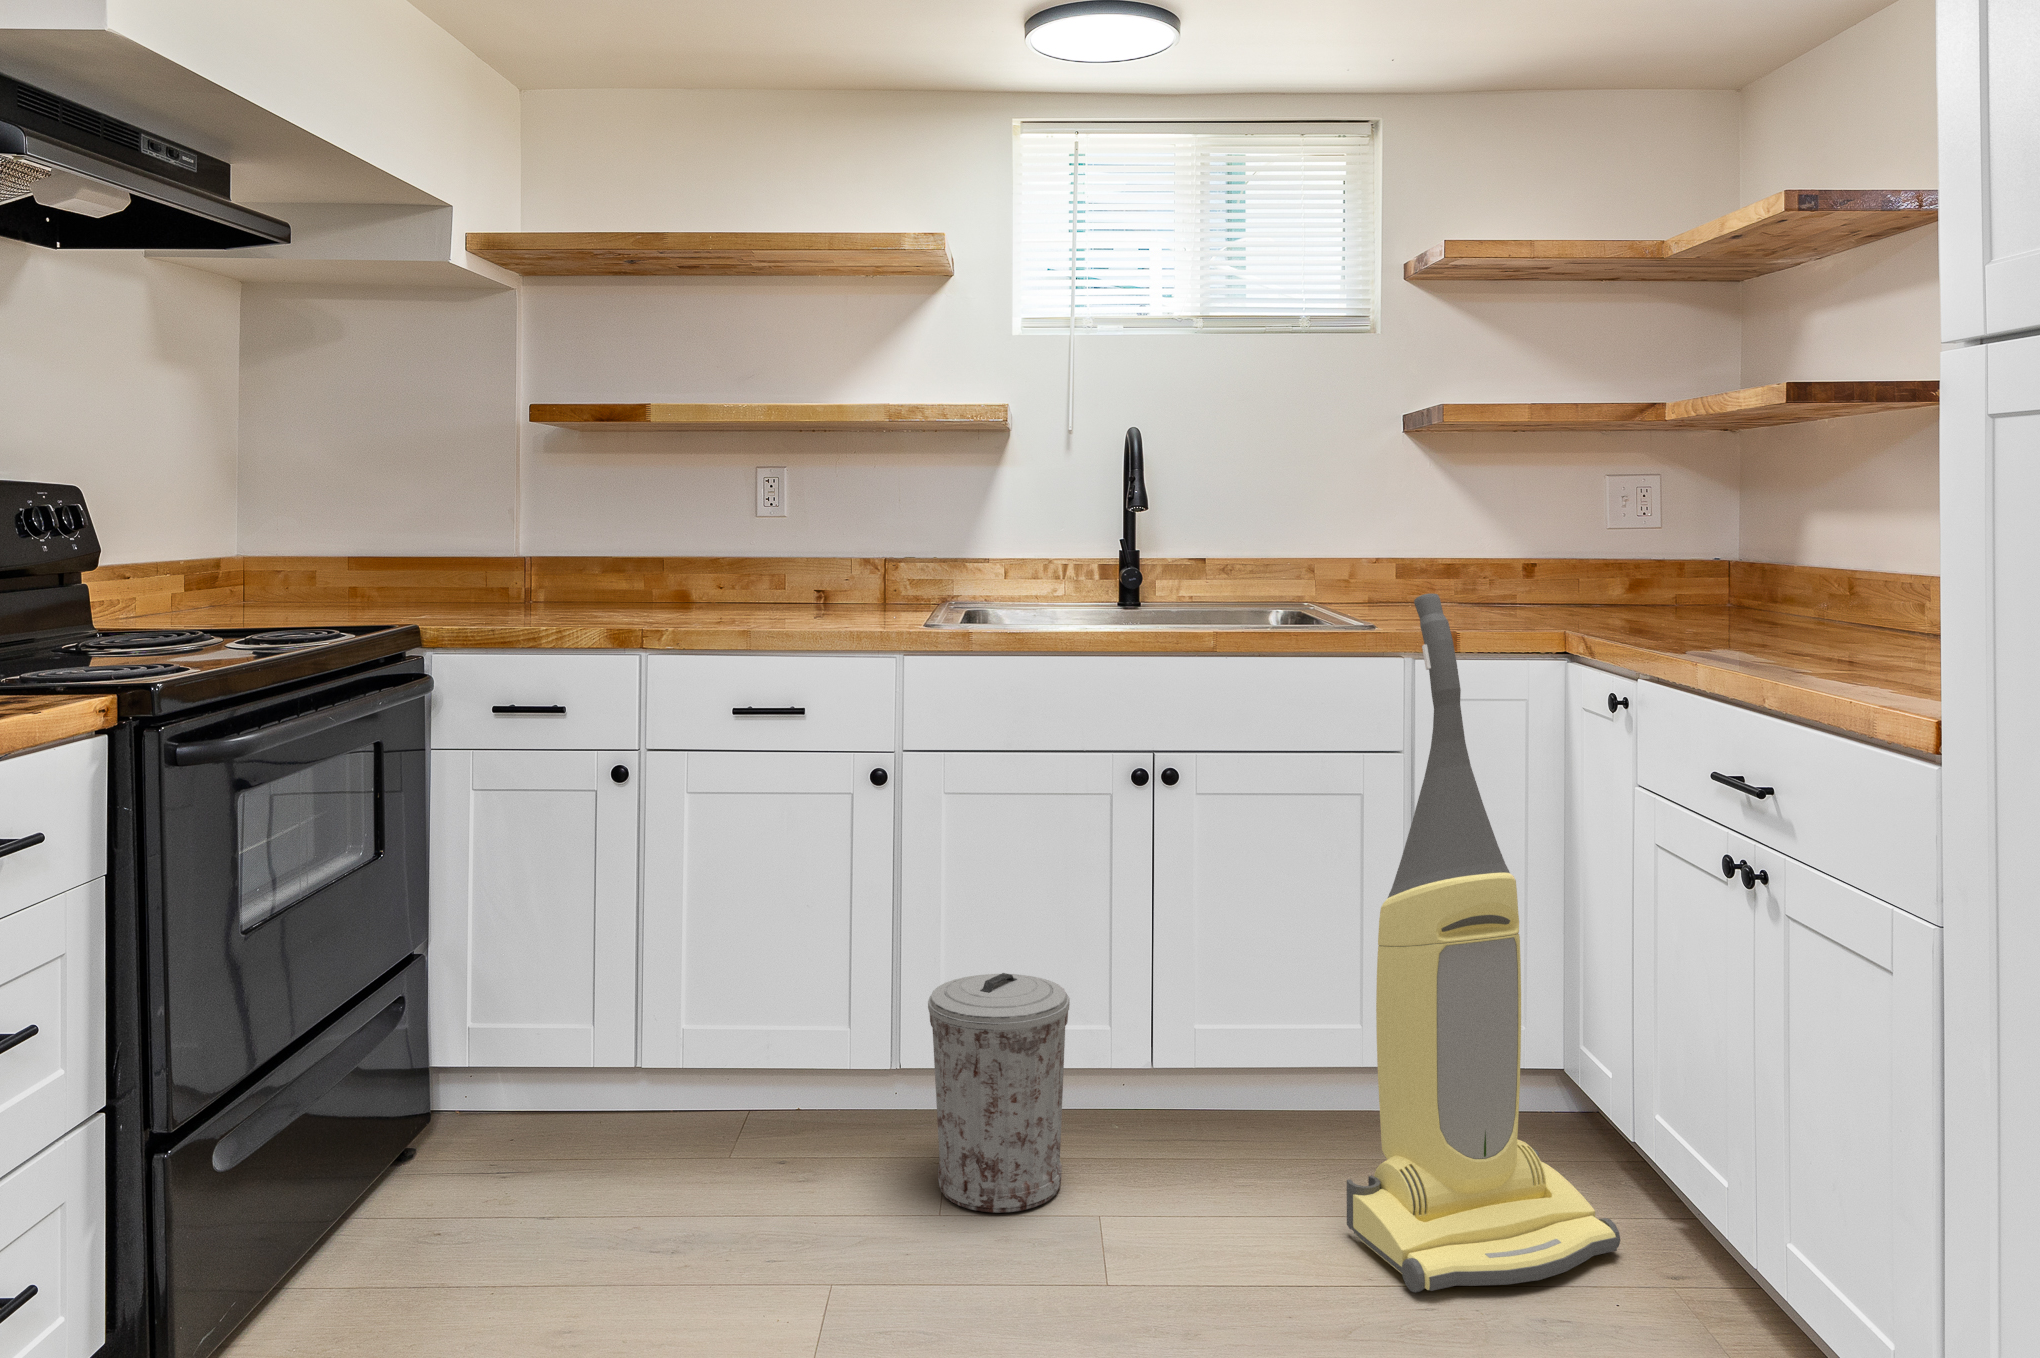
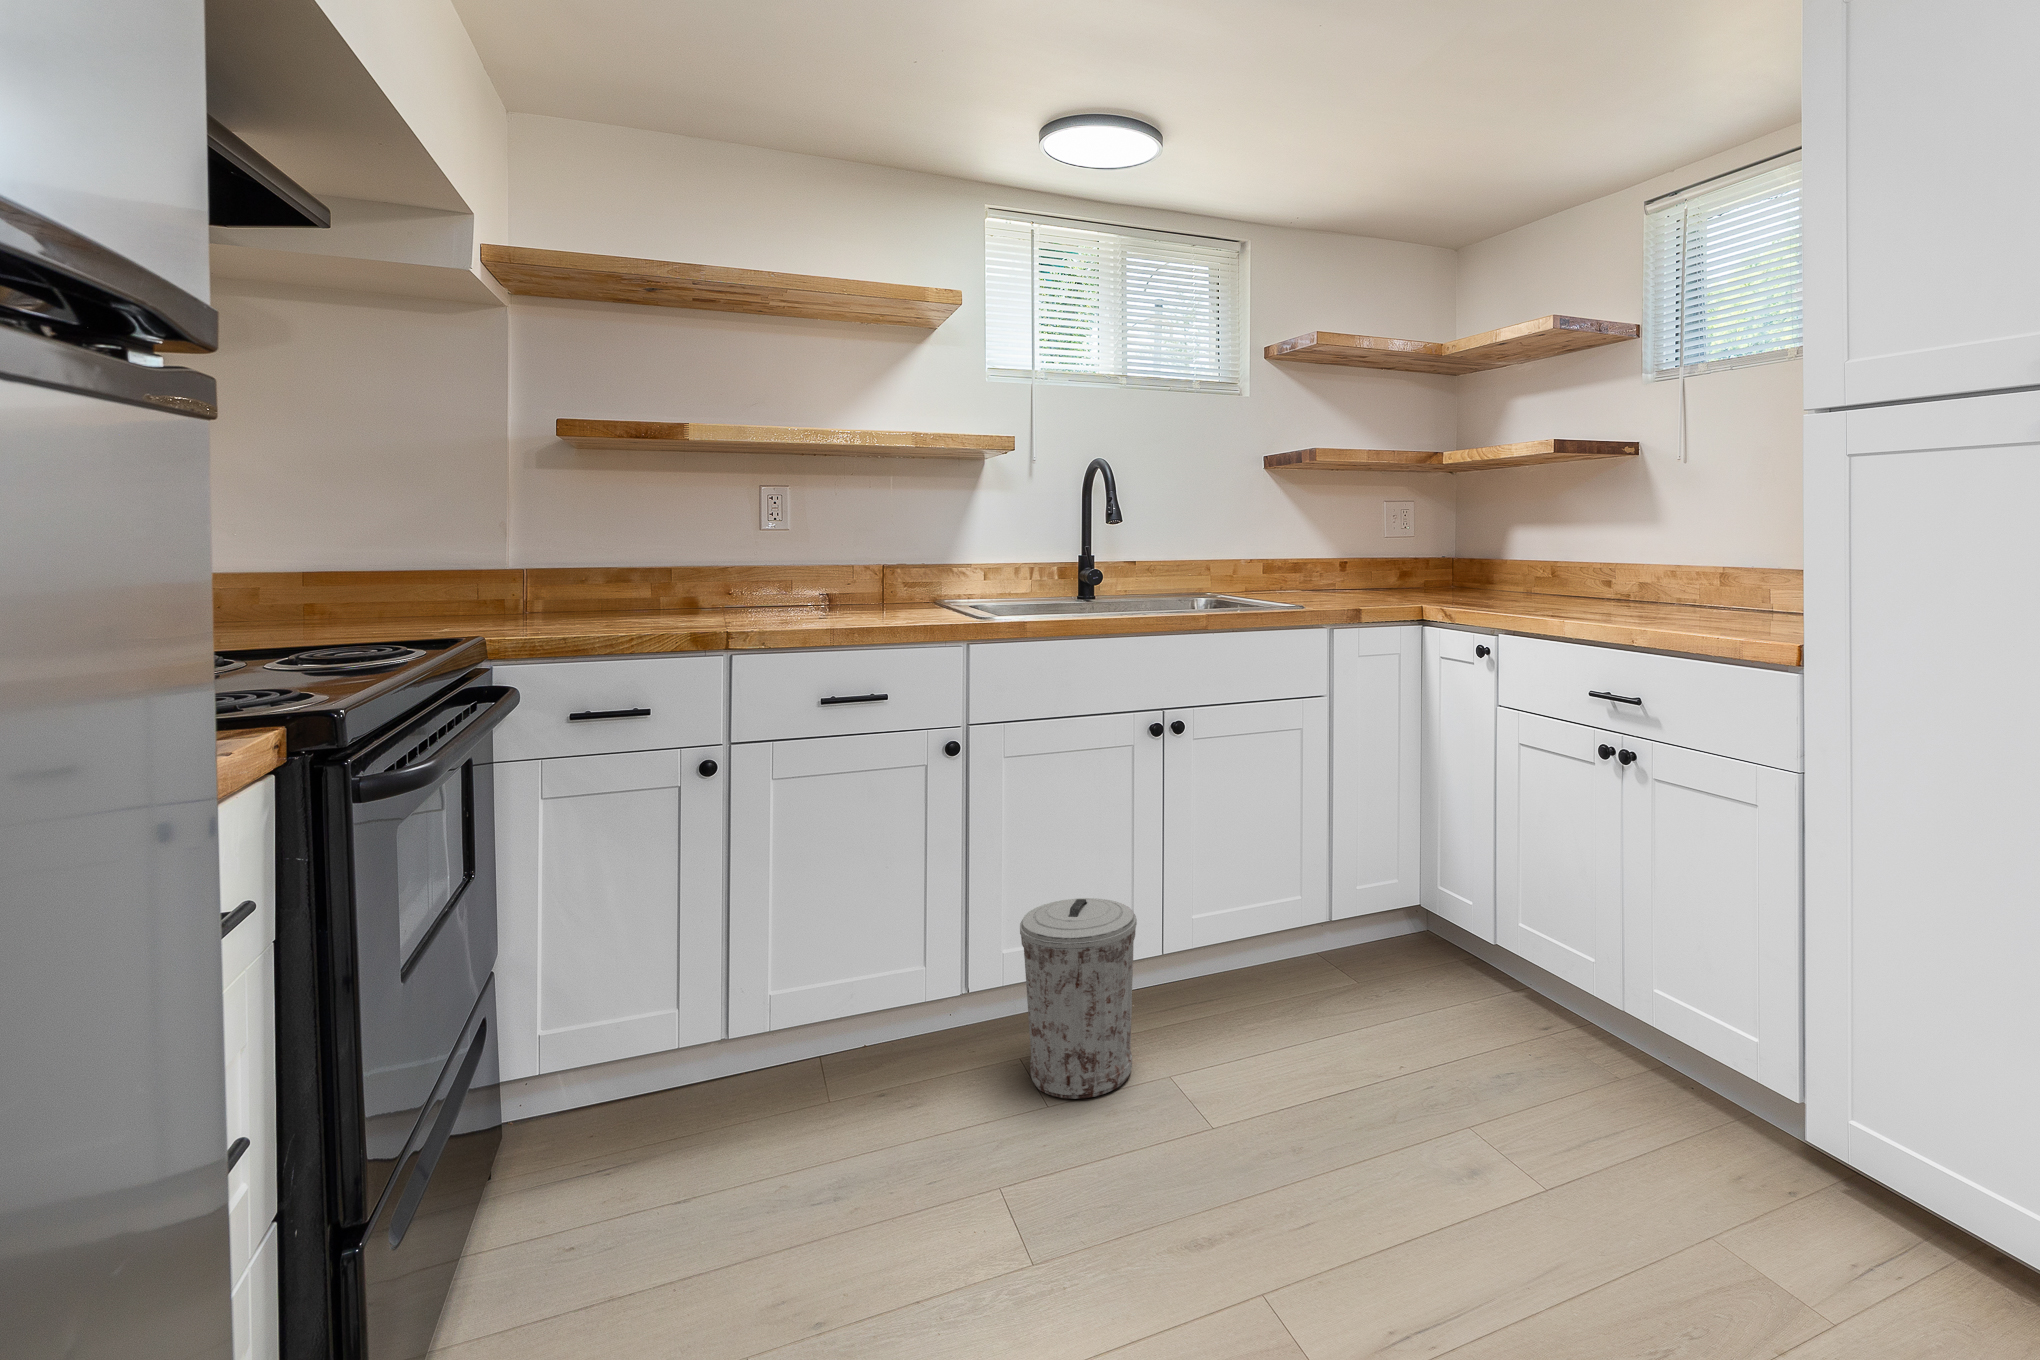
vacuum cleaner: present [1347,594,1620,1292] -> none [1349,579,1519,1083]

